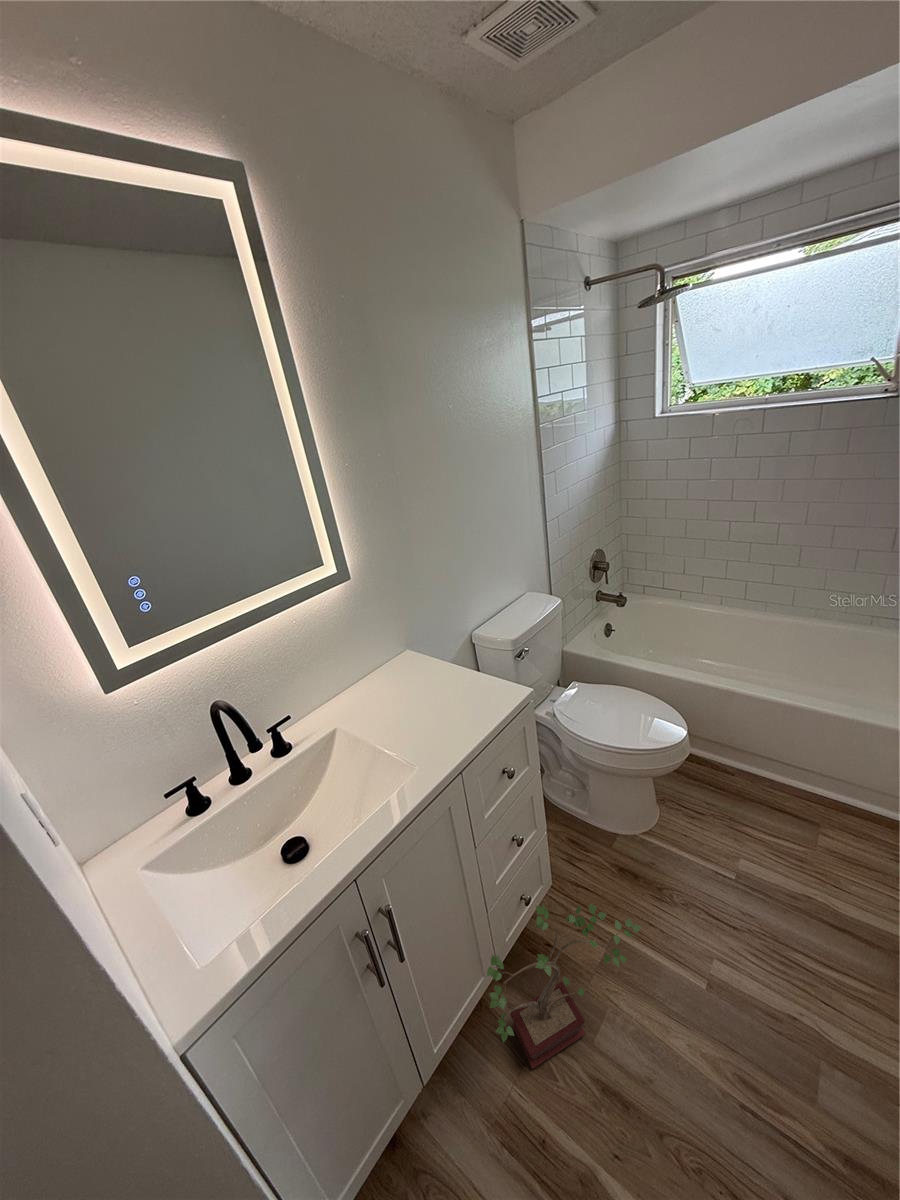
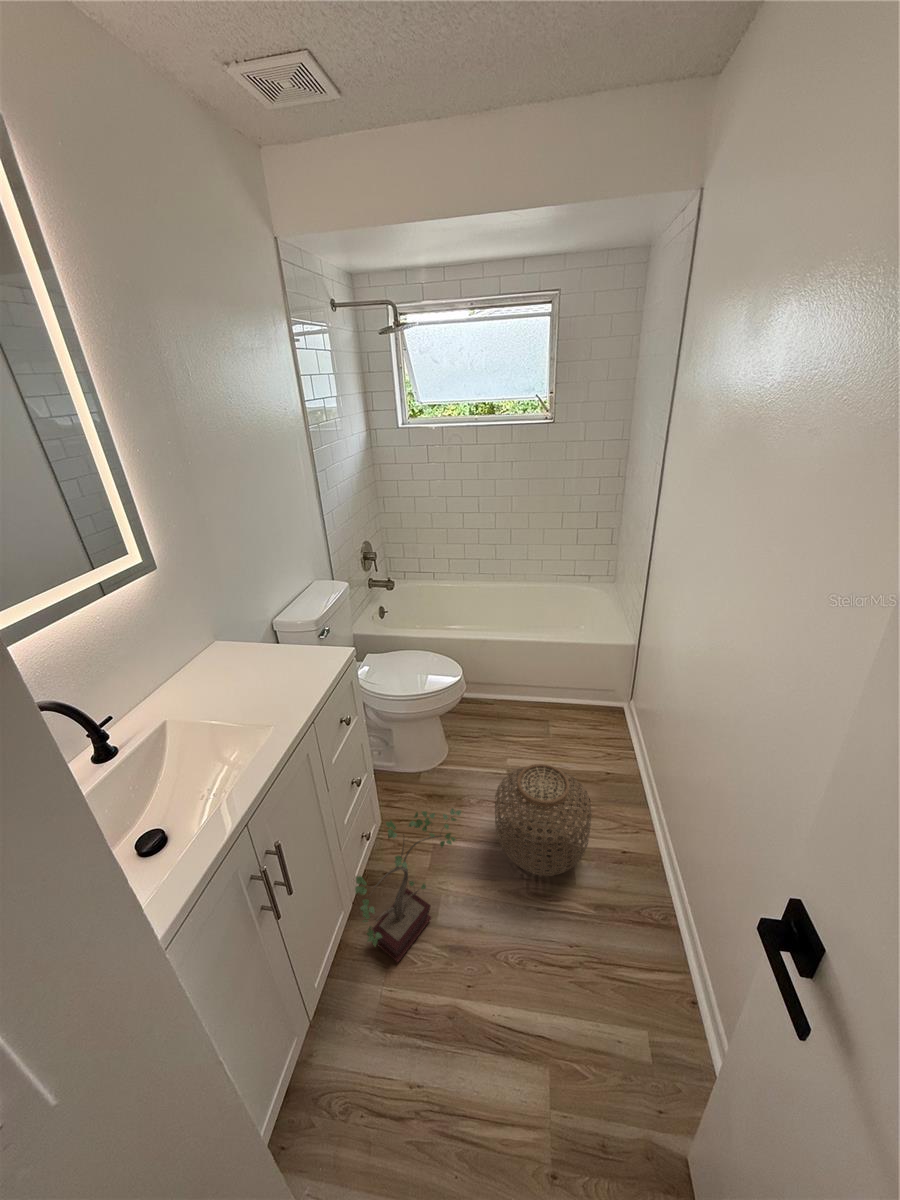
woven basket: none [695,894,863,1081] -> present [495,764,591,876]

